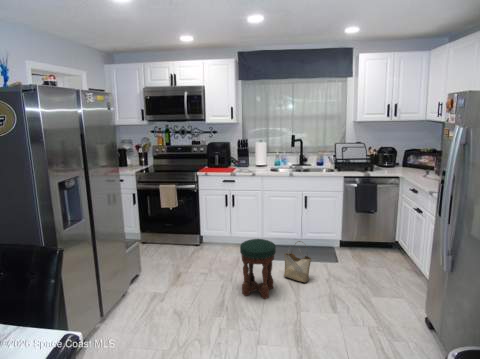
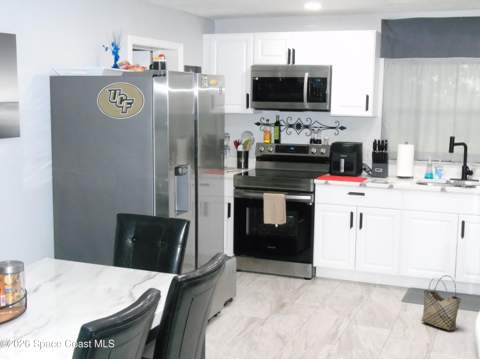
stool: present [240,239,276,299] -> none [362,264,410,340]

